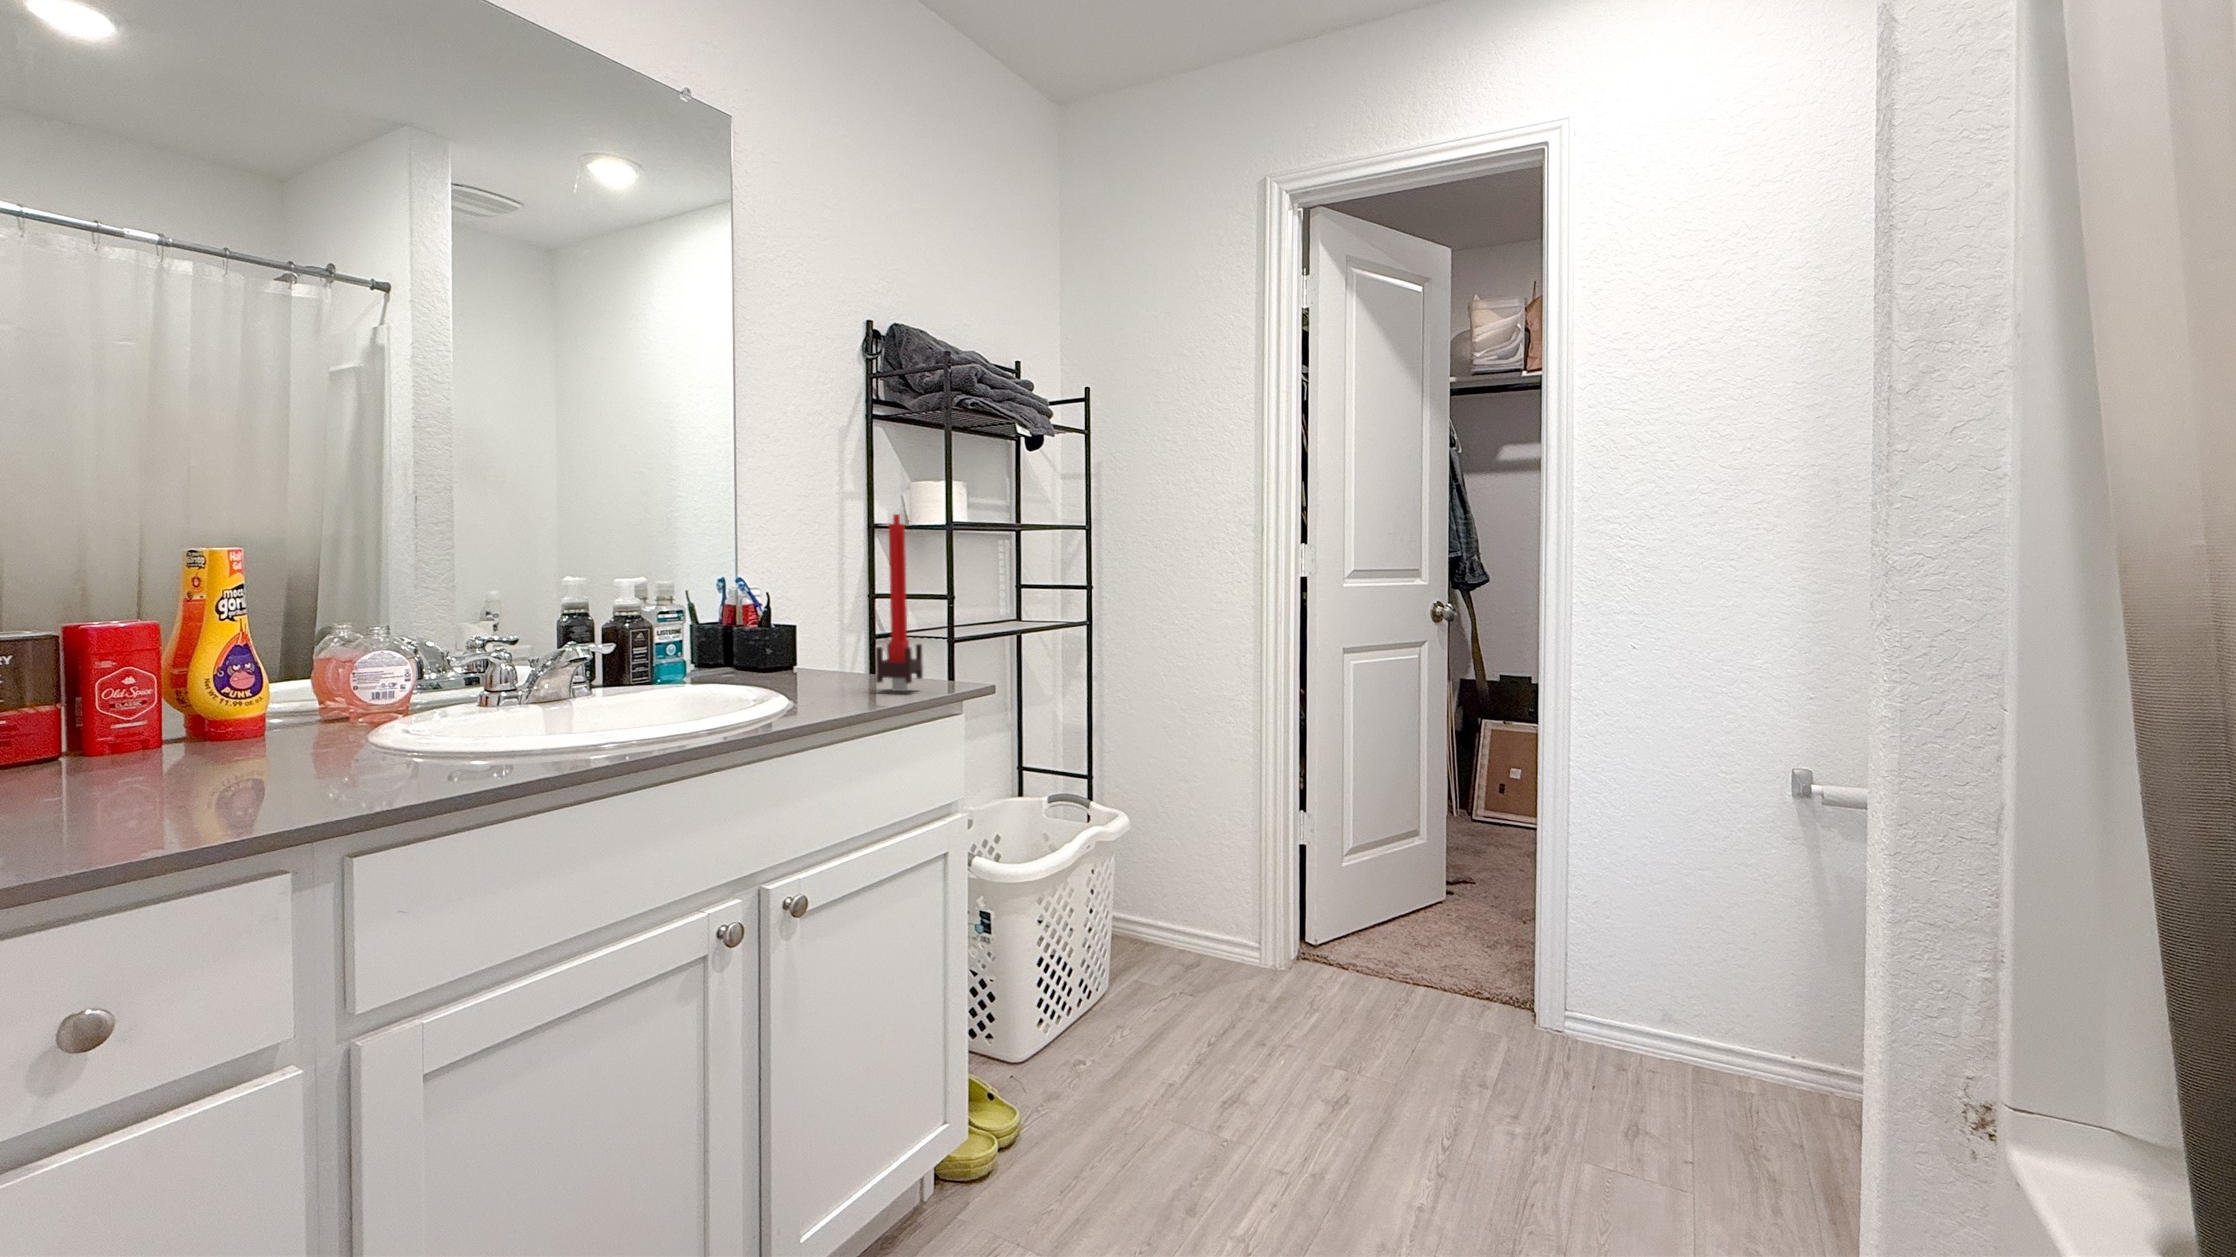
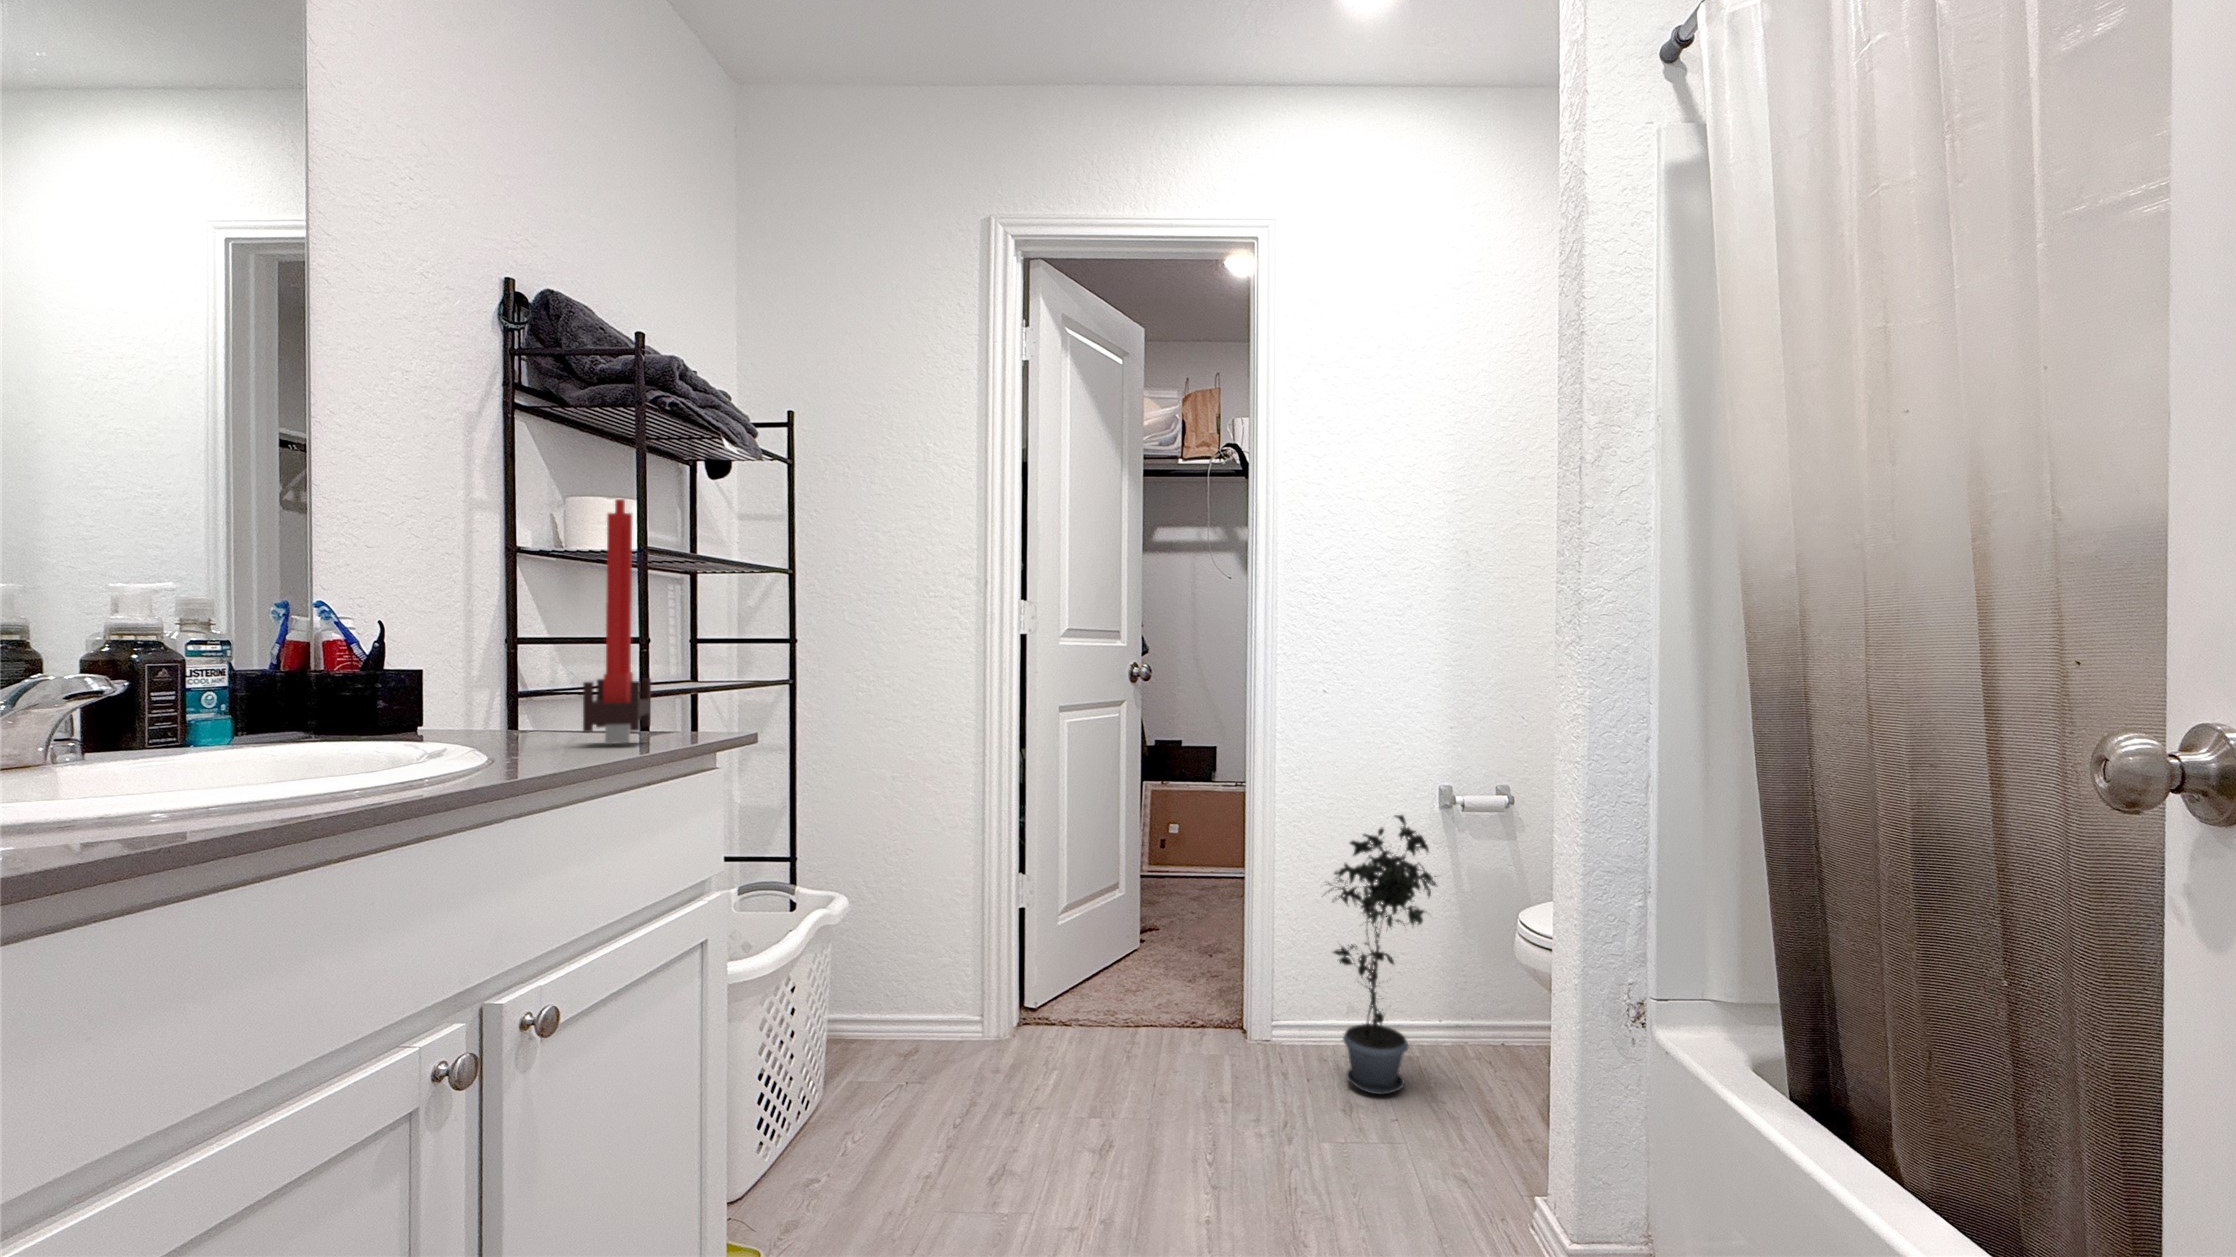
potted plant: none [1586,792,1728,1081] -> present [1322,815,1436,1095]

